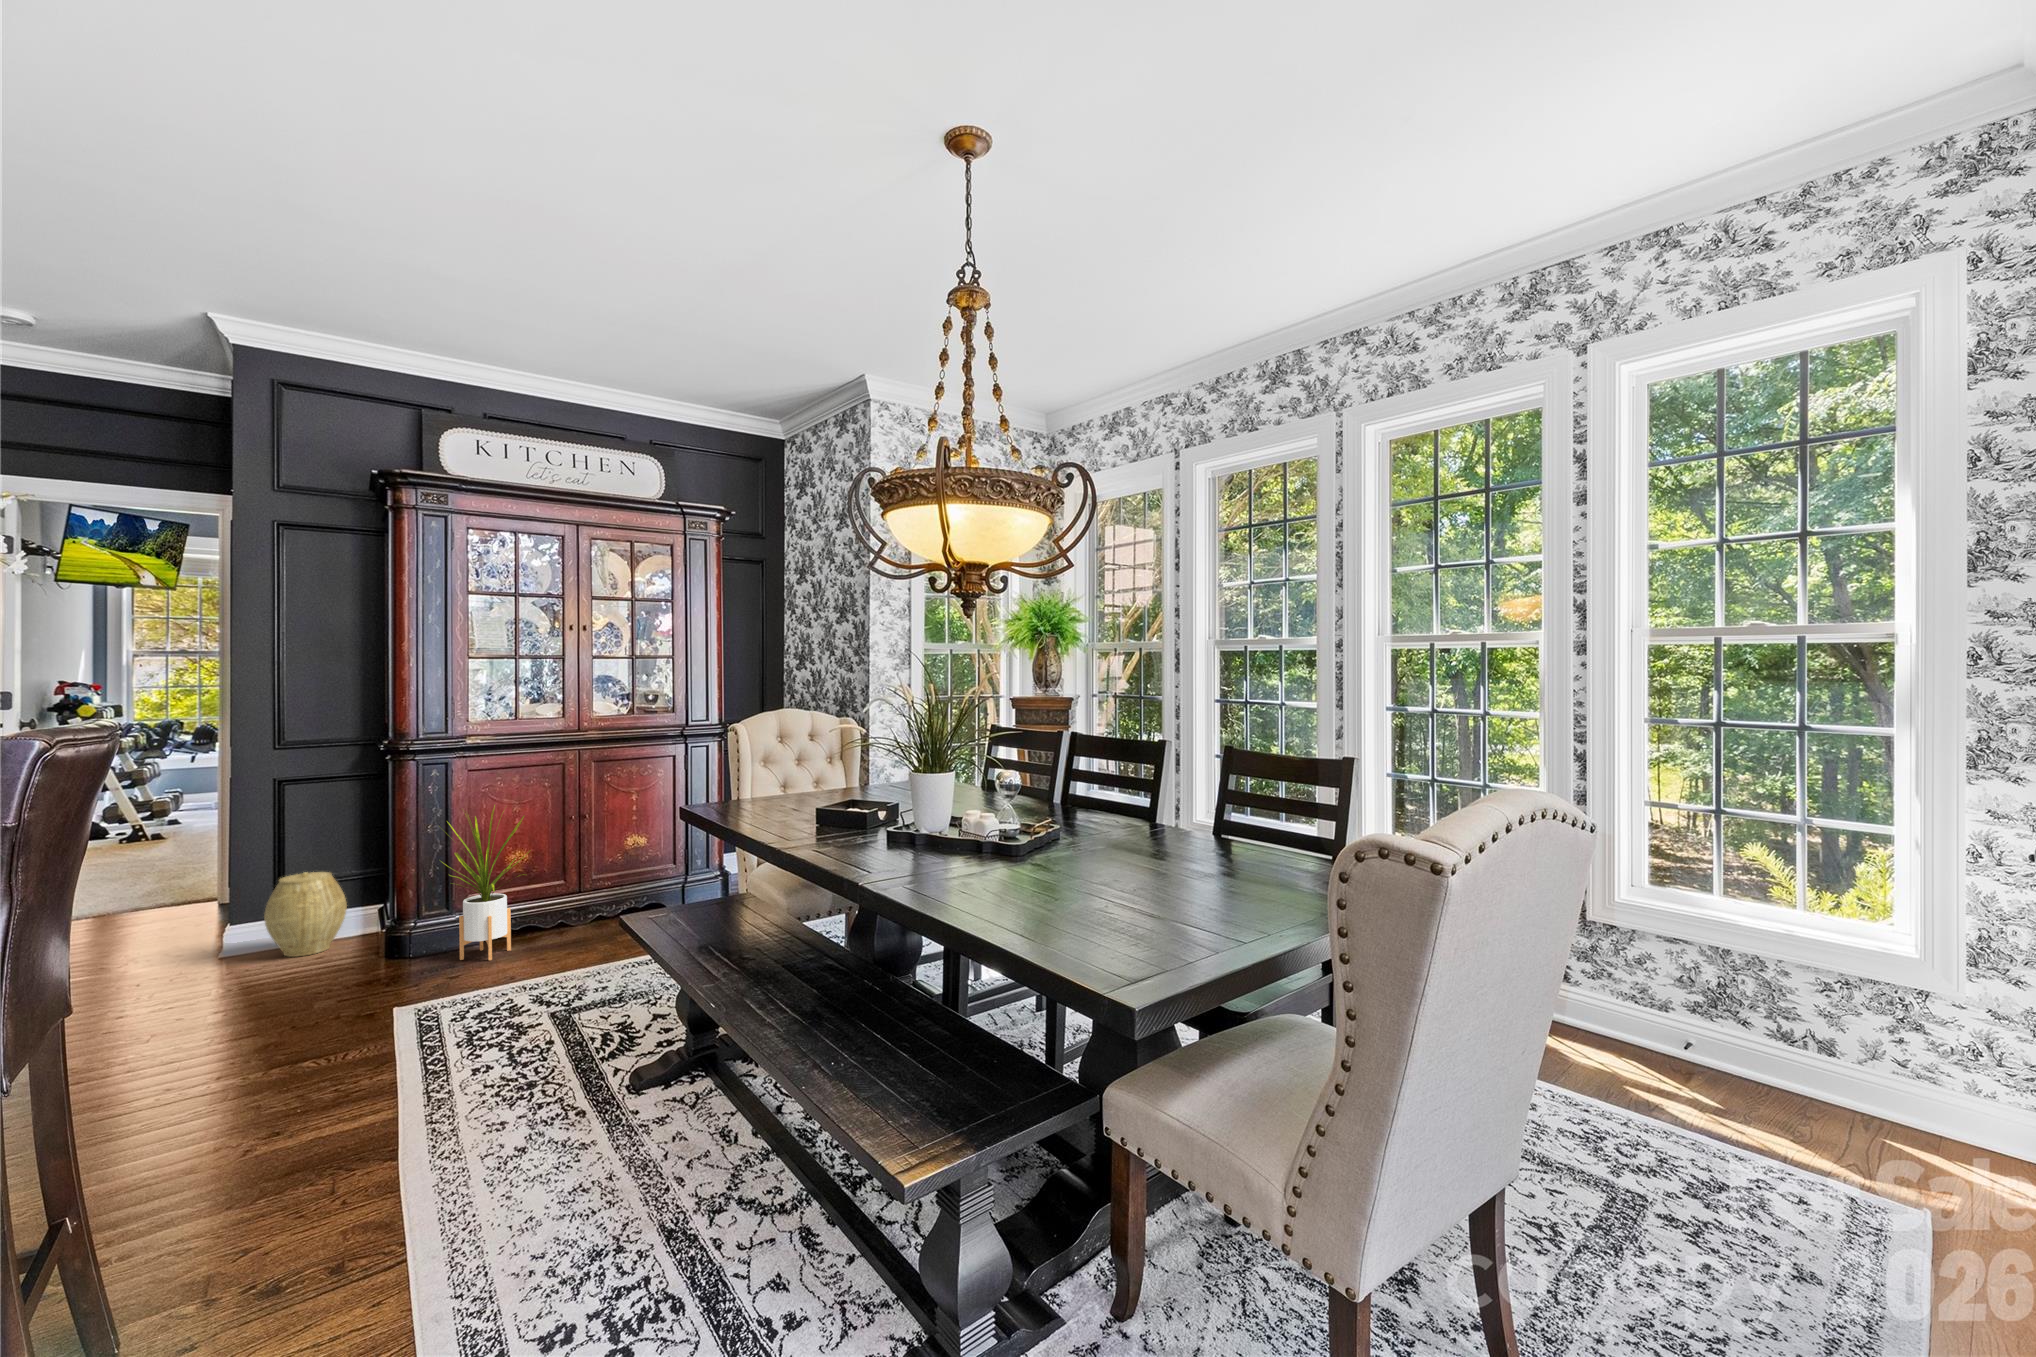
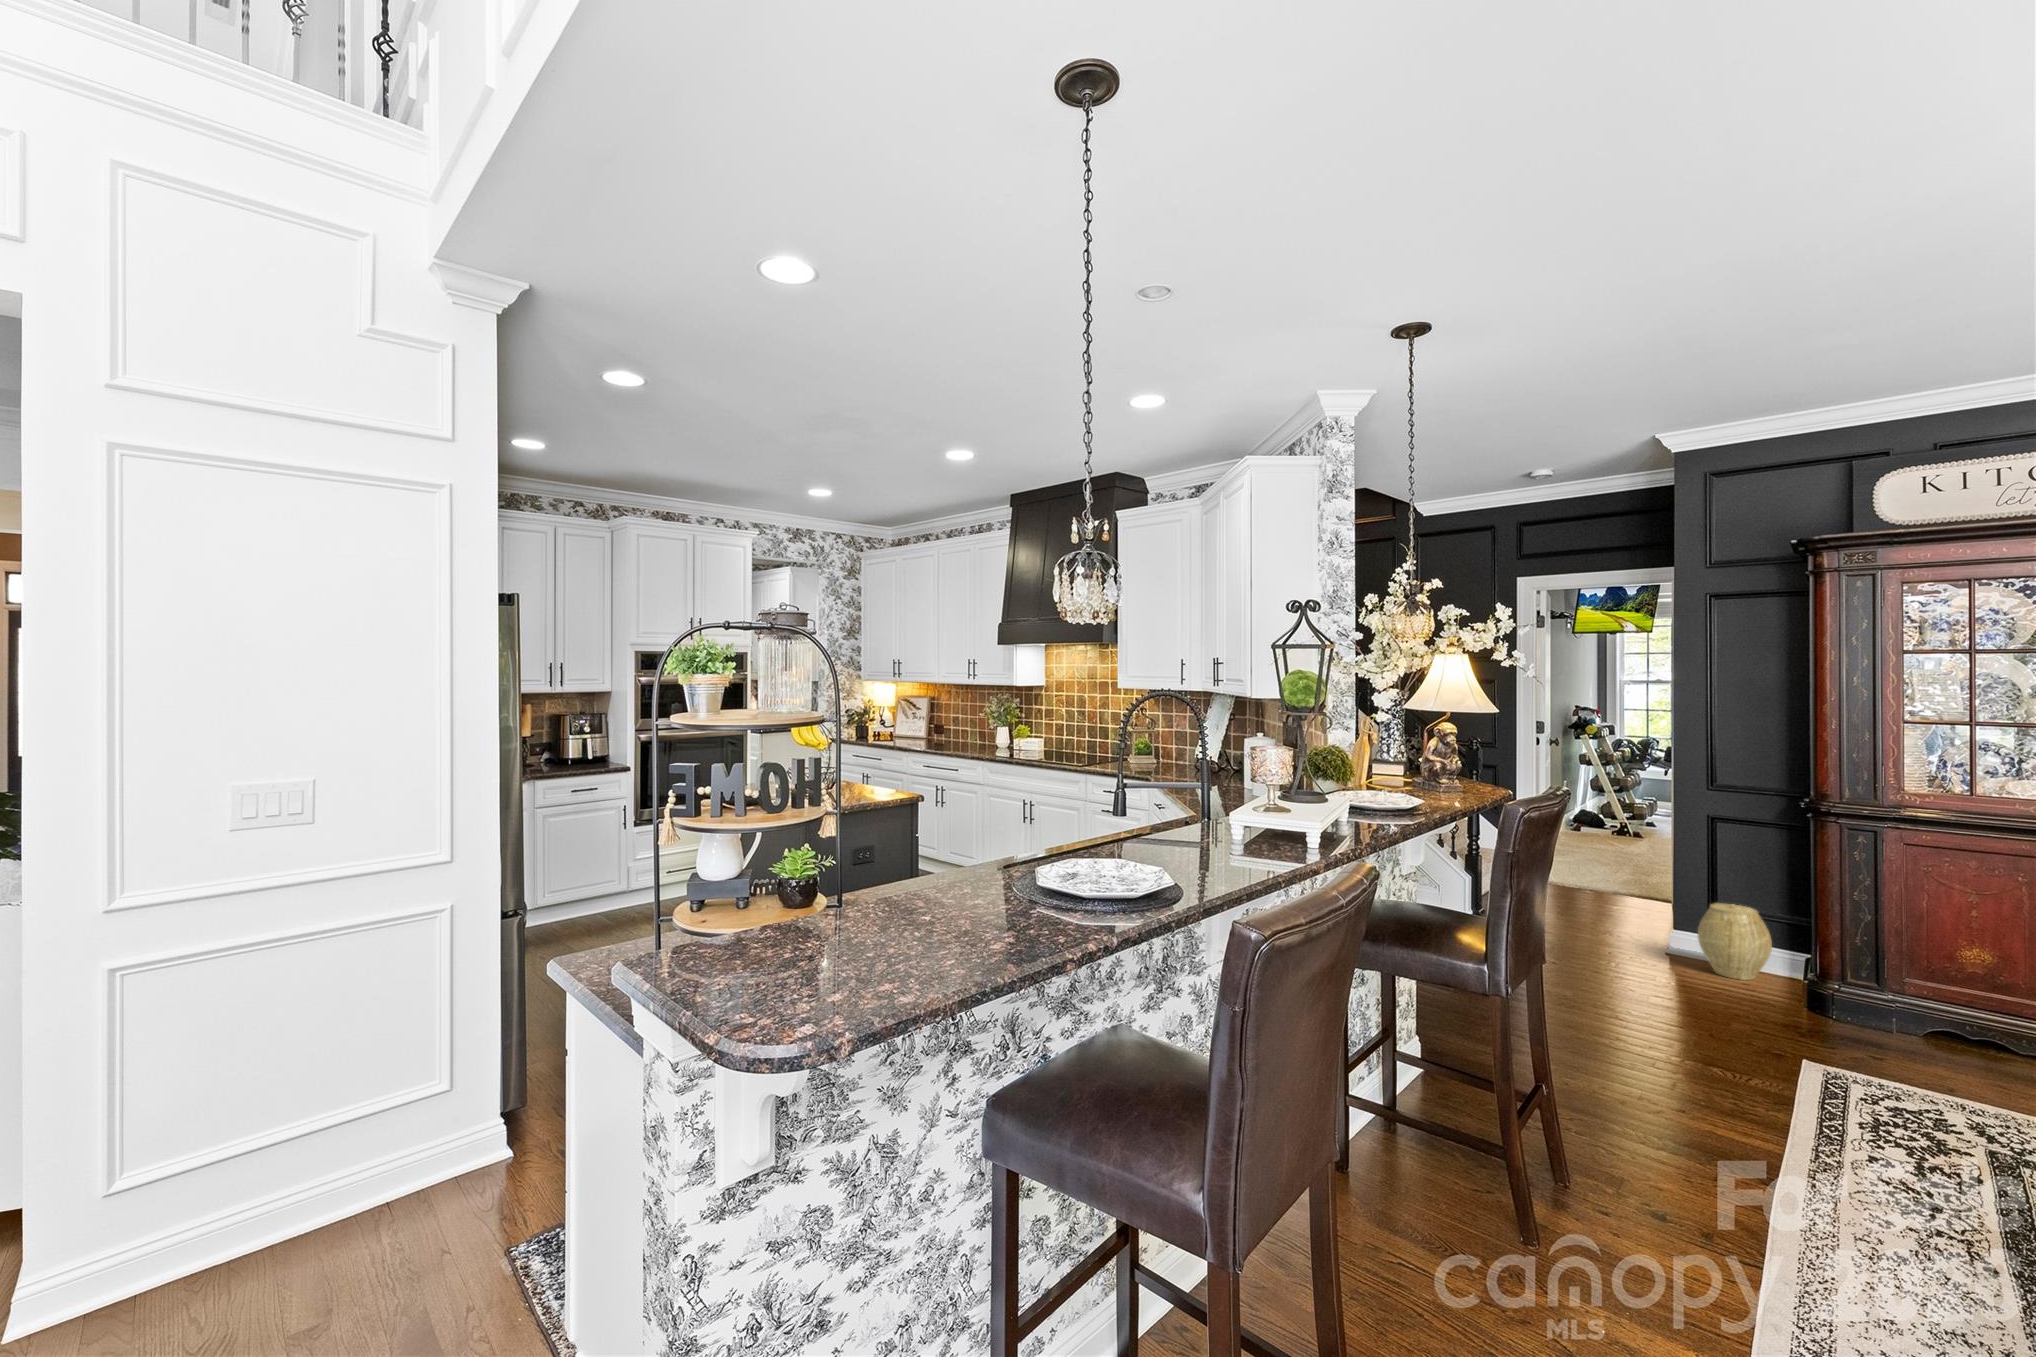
house plant: present [442,807,527,960] -> none [1863,881,1990,1055]

